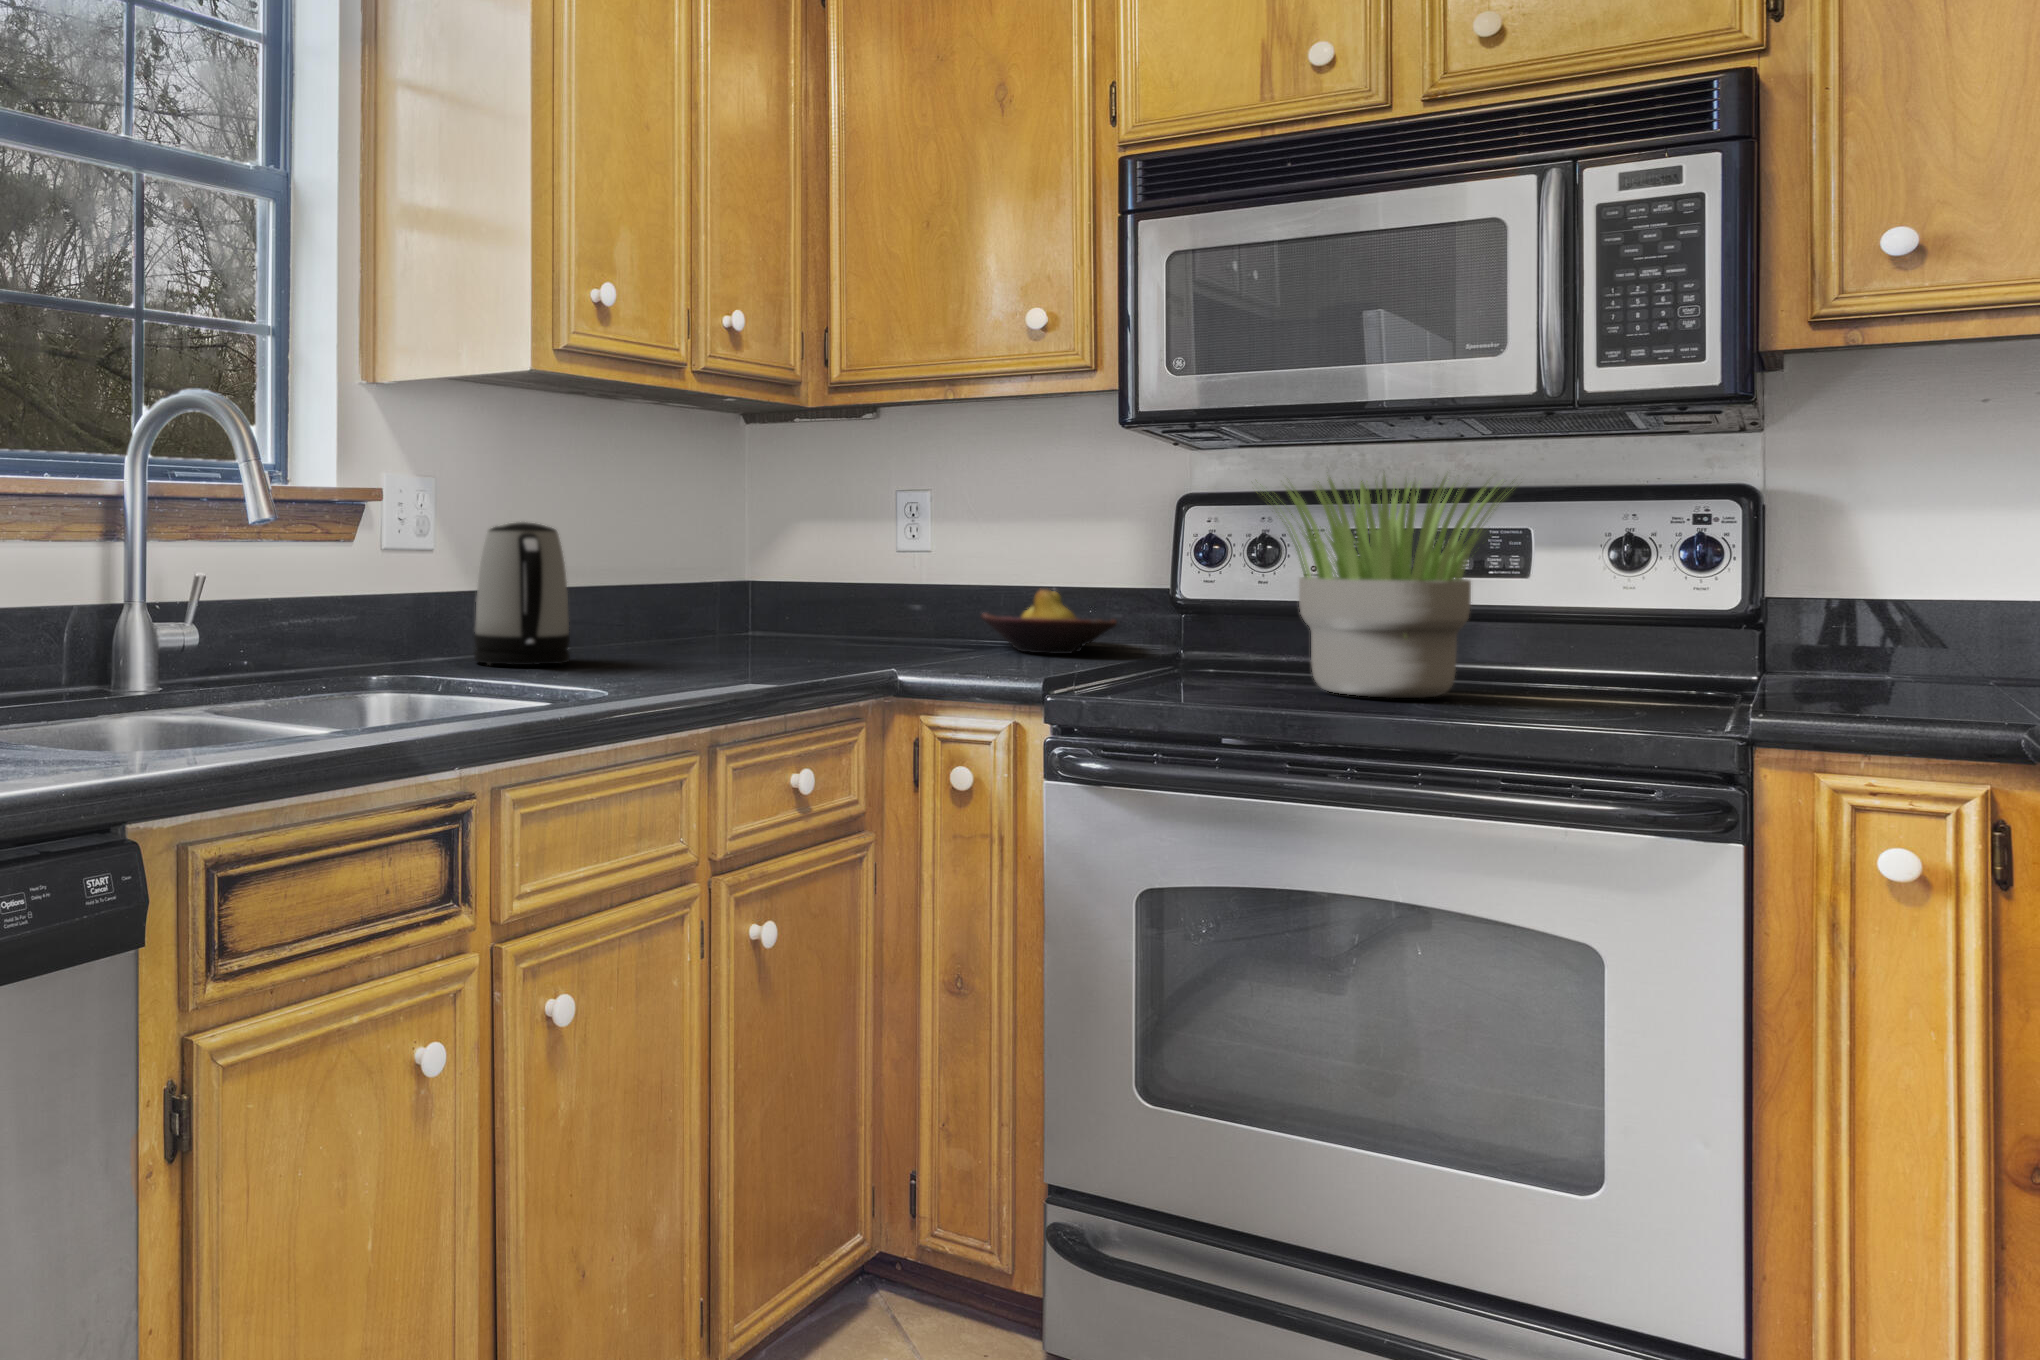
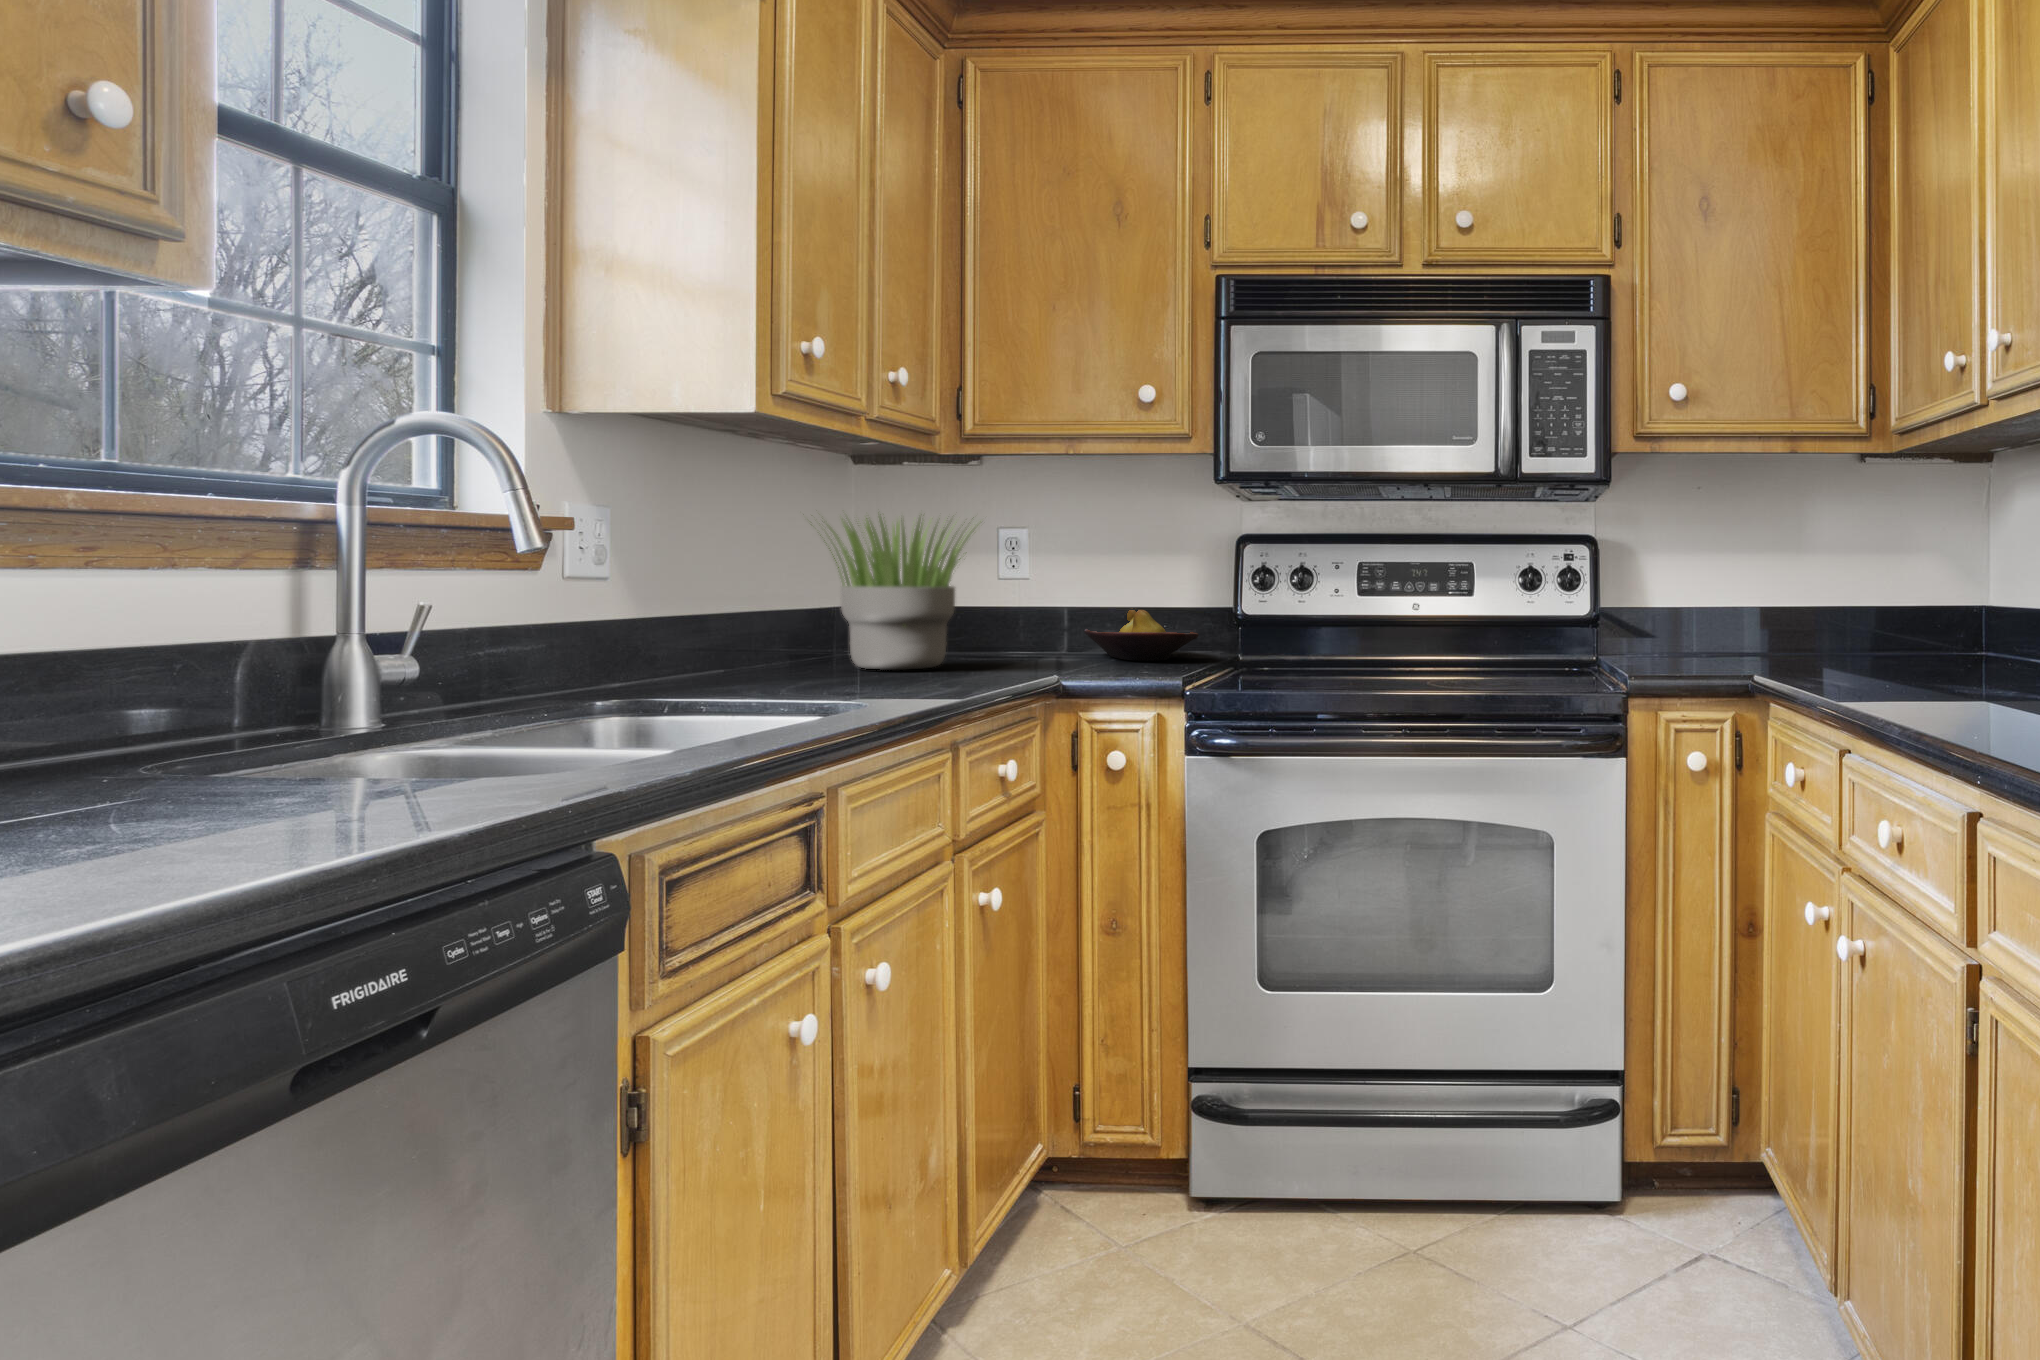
potted plant: present [1260,476,1514,698] -> present [811,514,981,670]
kettle: present [474,522,570,665] -> none [661,552,763,689]

